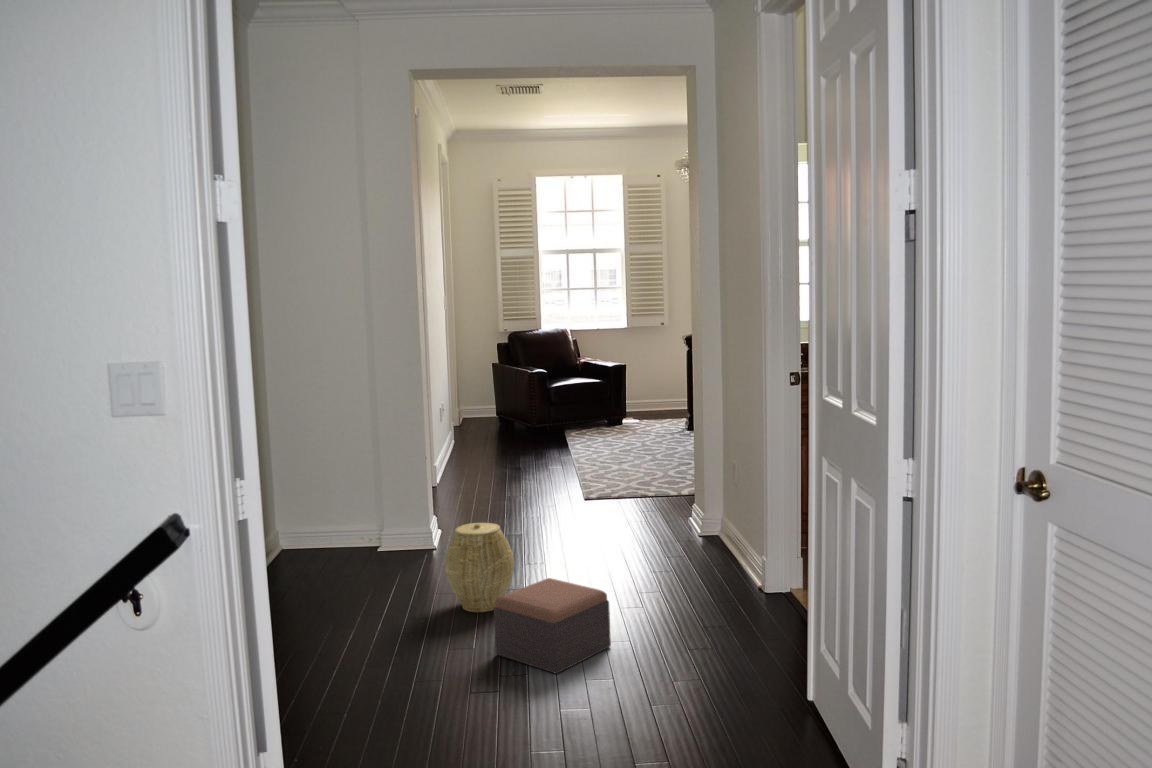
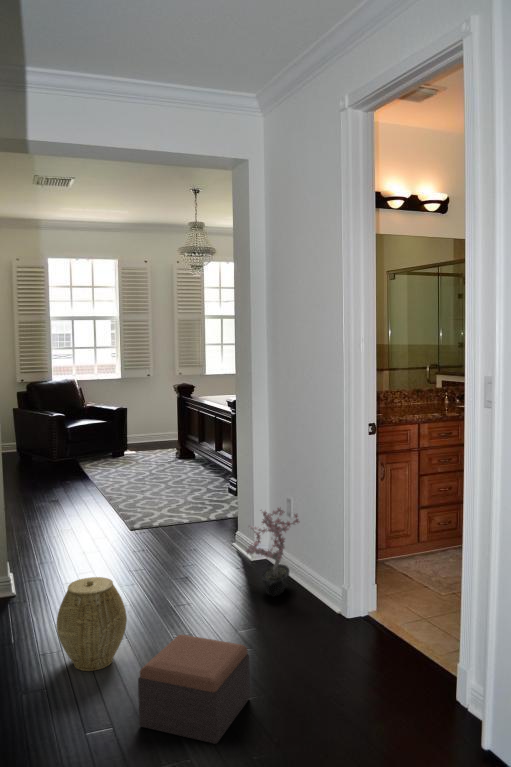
potted plant: none [673,466,730,570] -> present [246,508,299,597]

